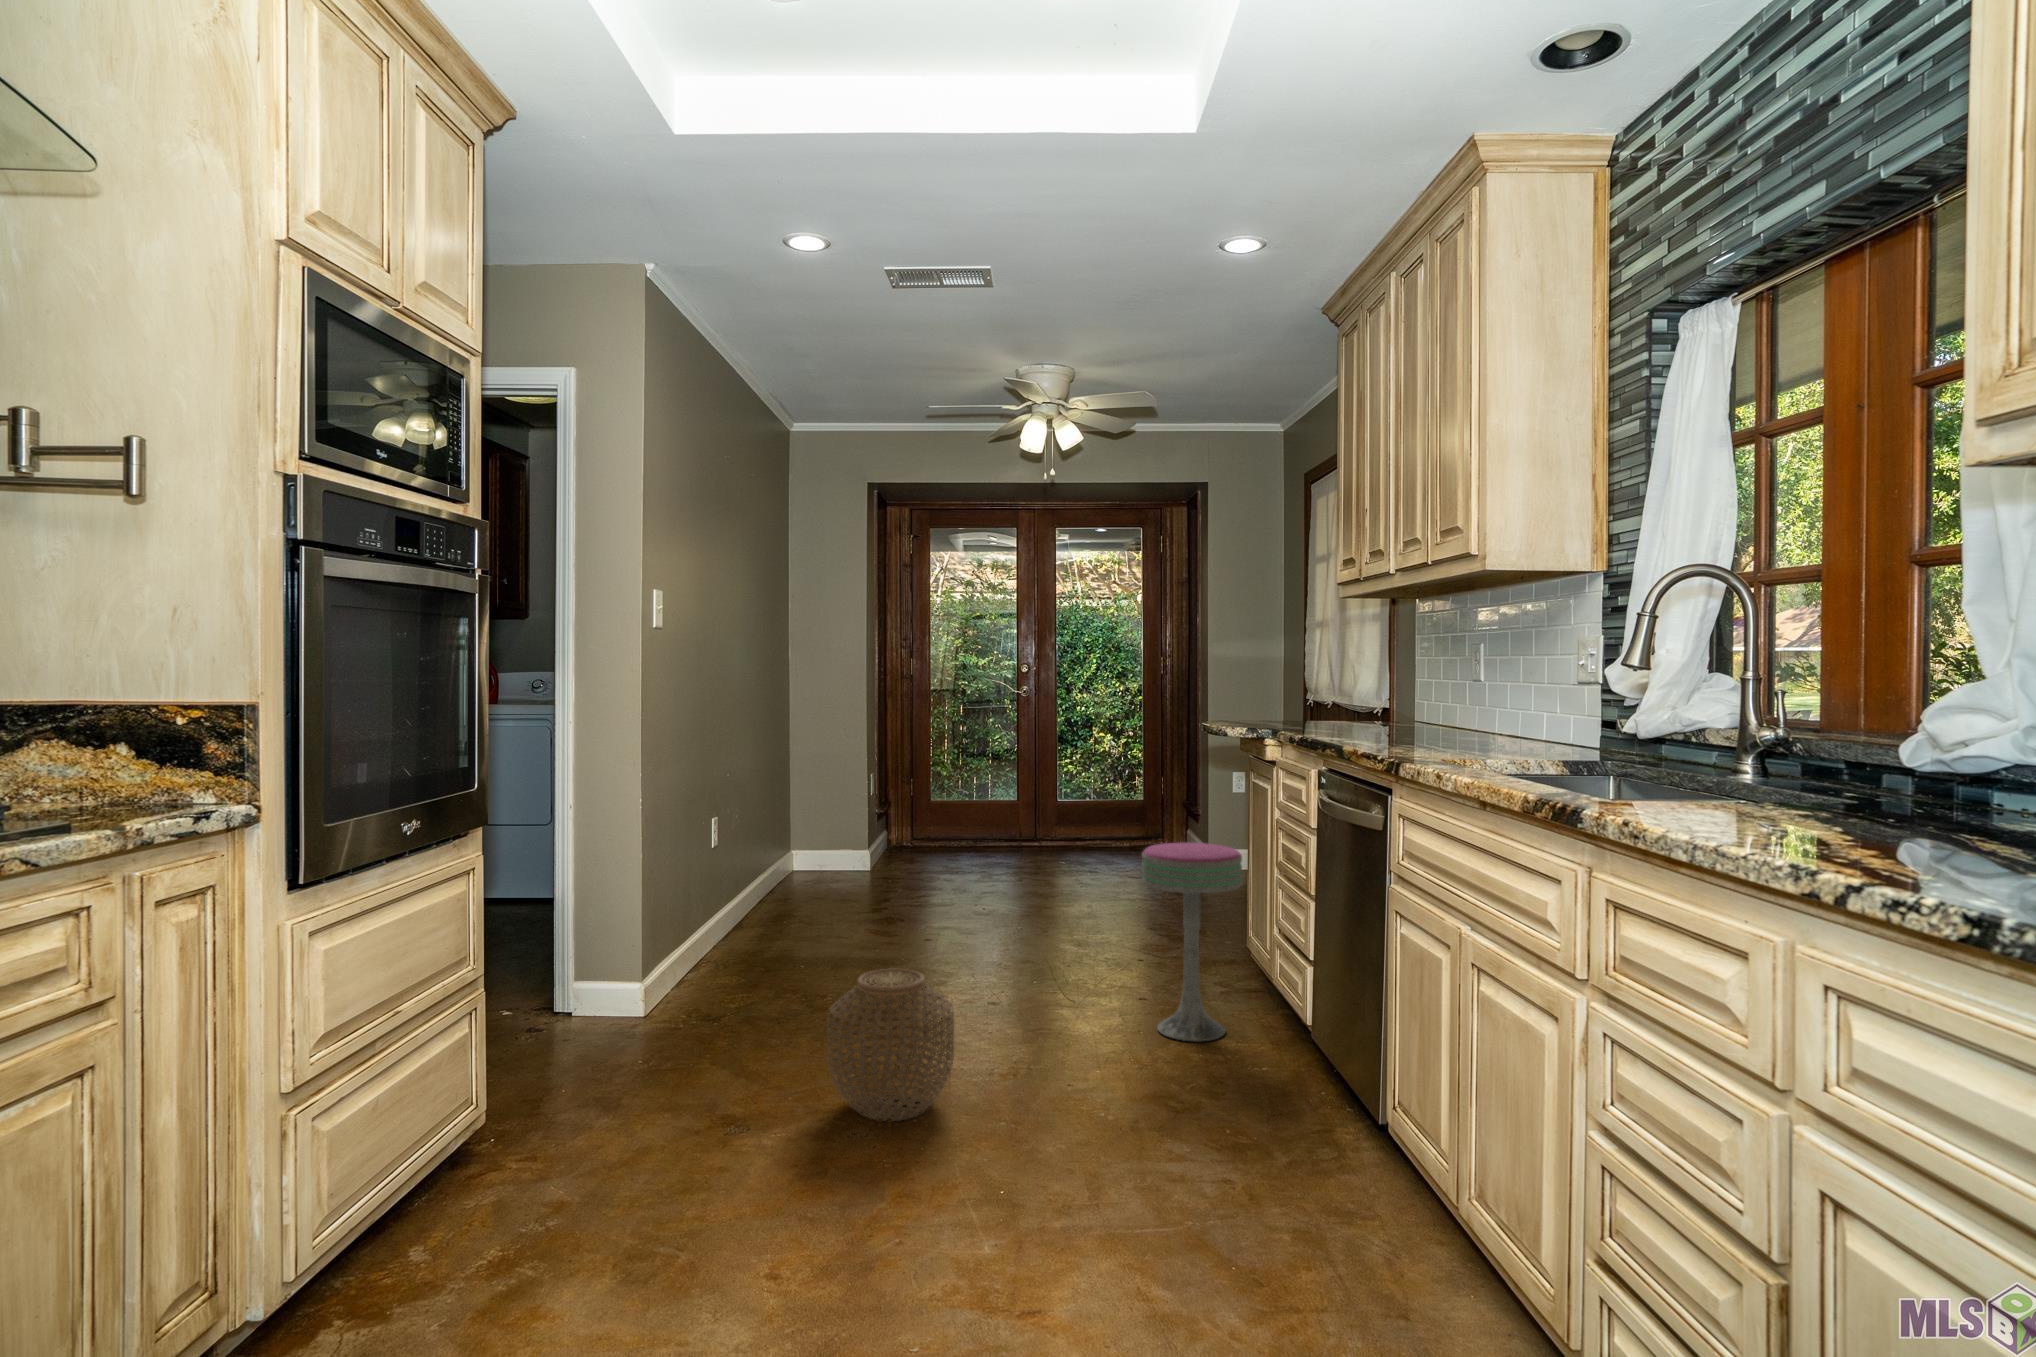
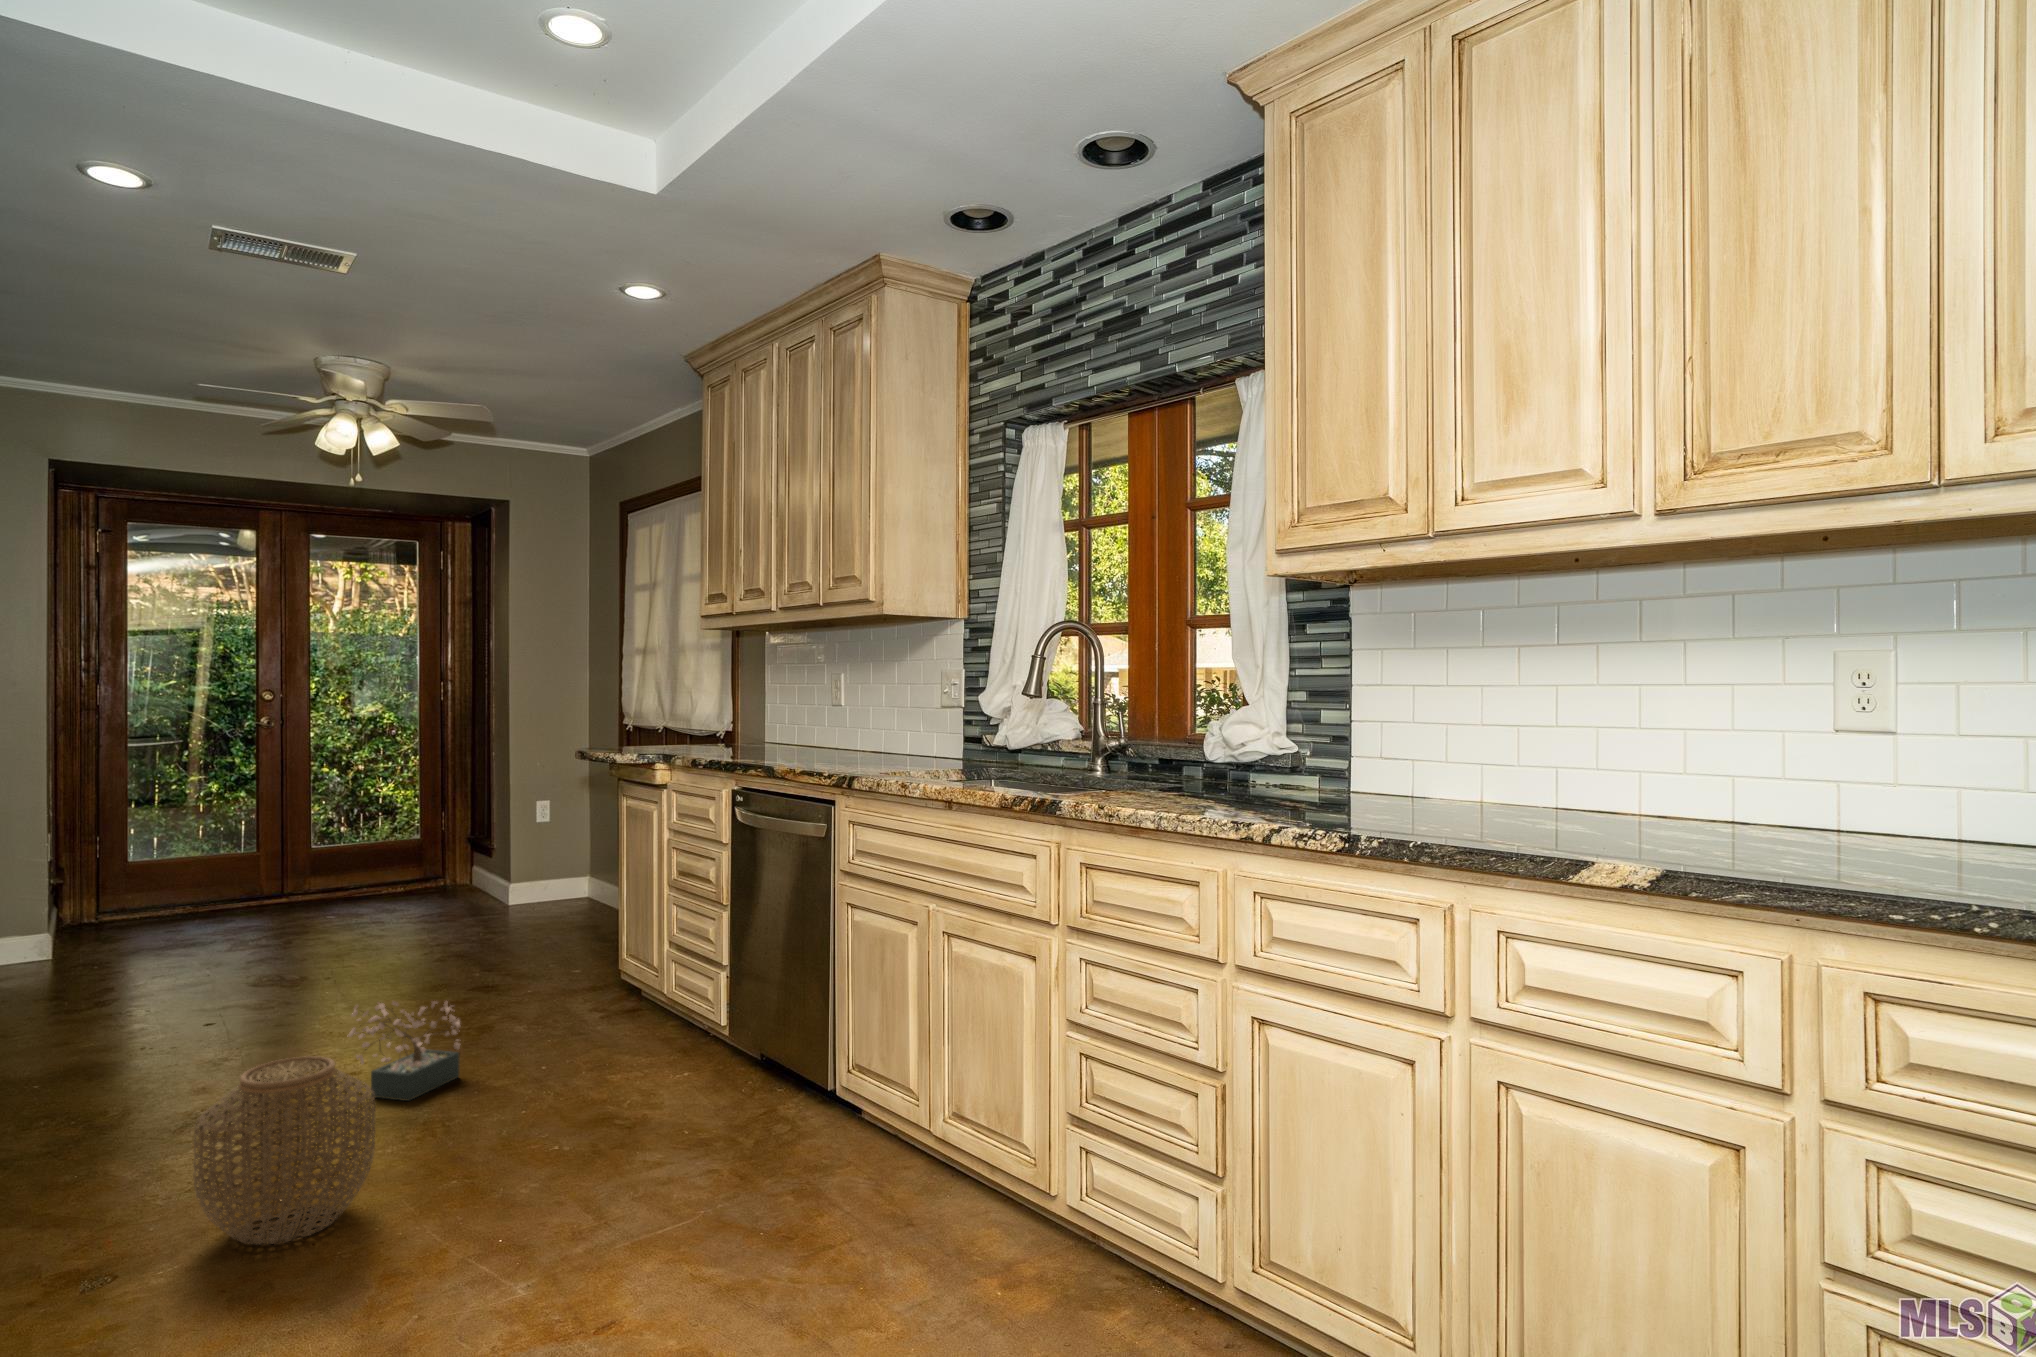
bar stool: present [1142,843,1242,1041] -> none [542,872,649,1075]
decorative plant: none [987,934,1081,1027] -> present [349,1001,460,1101]

